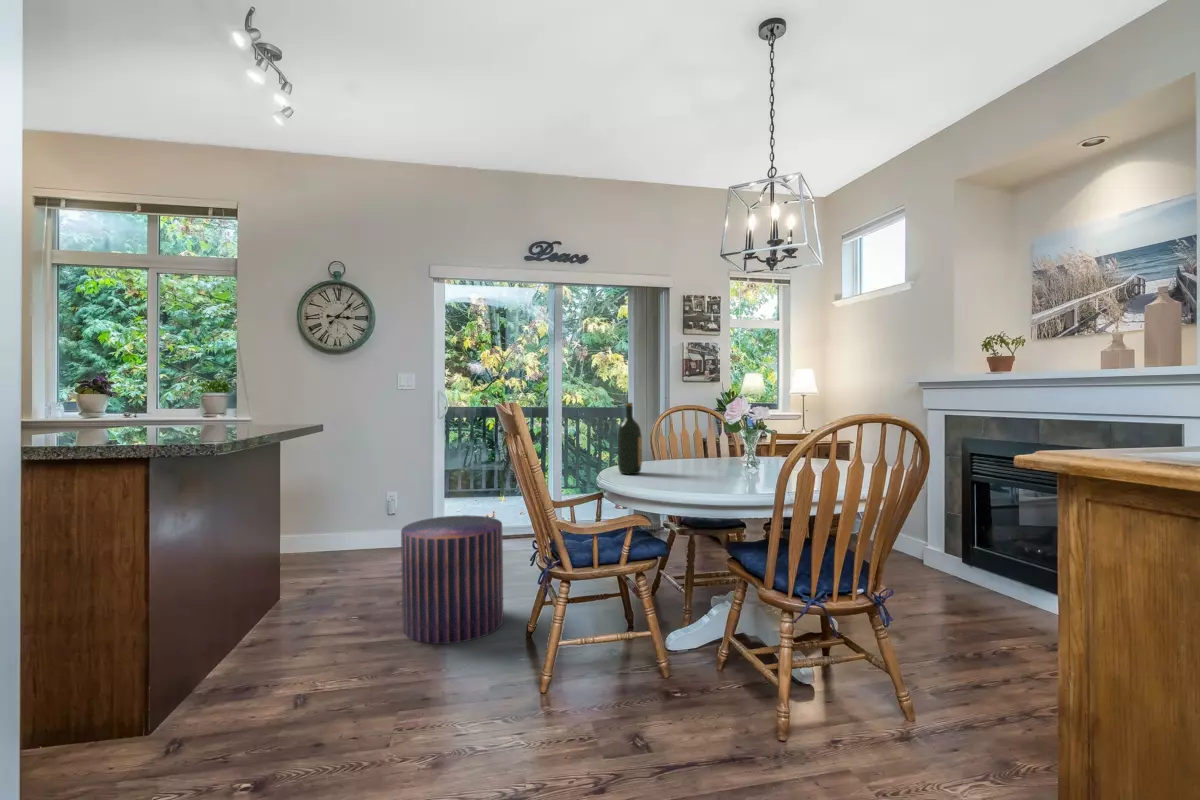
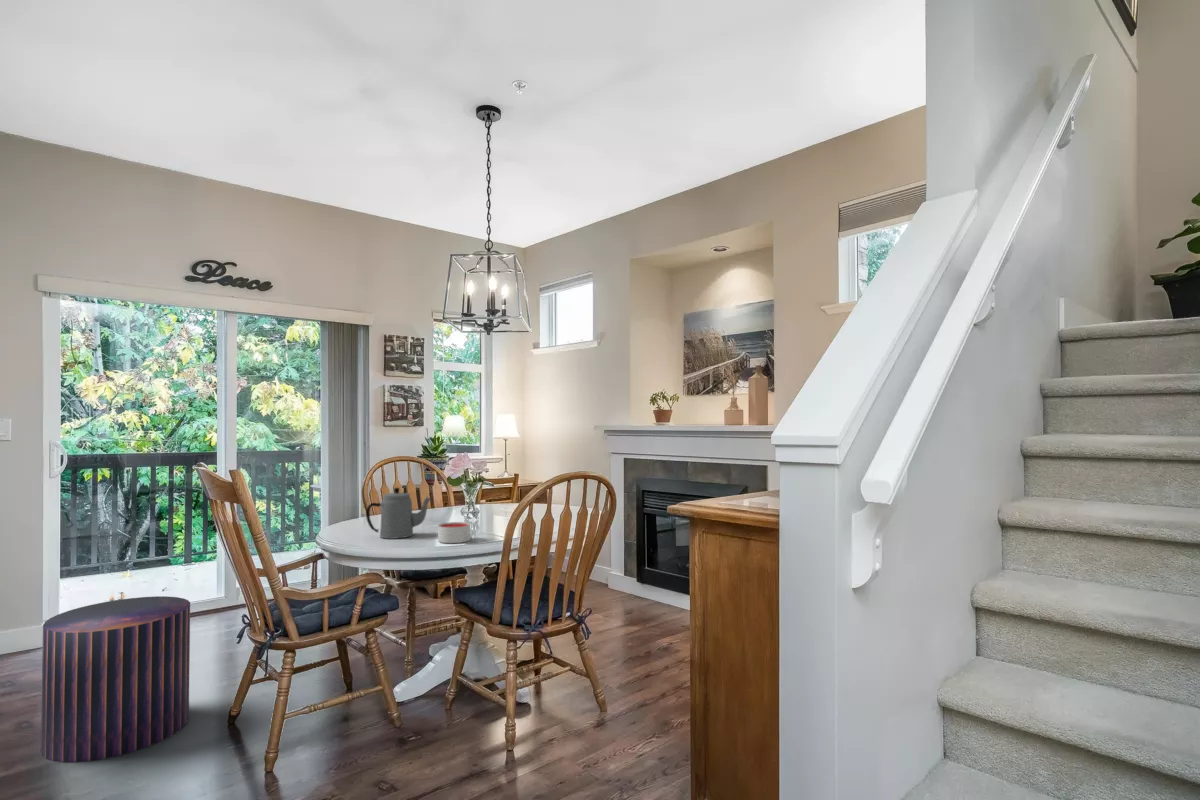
wine bottle: present [618,403,642,474] -> none [340,459,367,533]
teapot: none [637,431,702,483] -> present [366,488,430,539]
candle: none [705,470,740,492] -> present [438,522,470,543]

